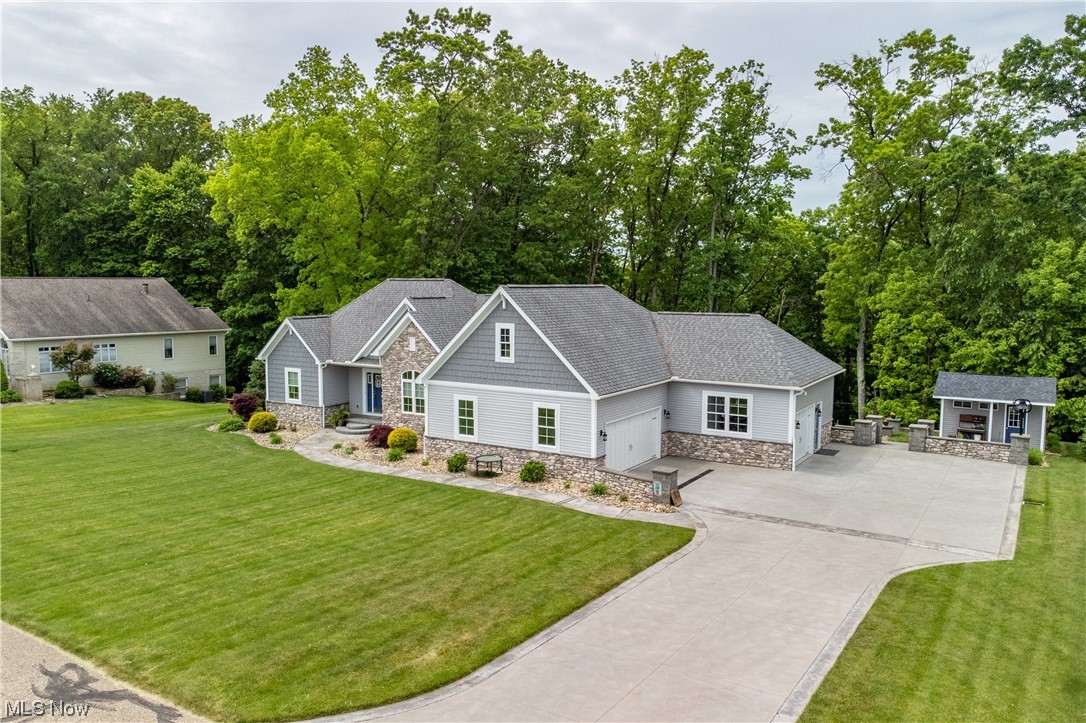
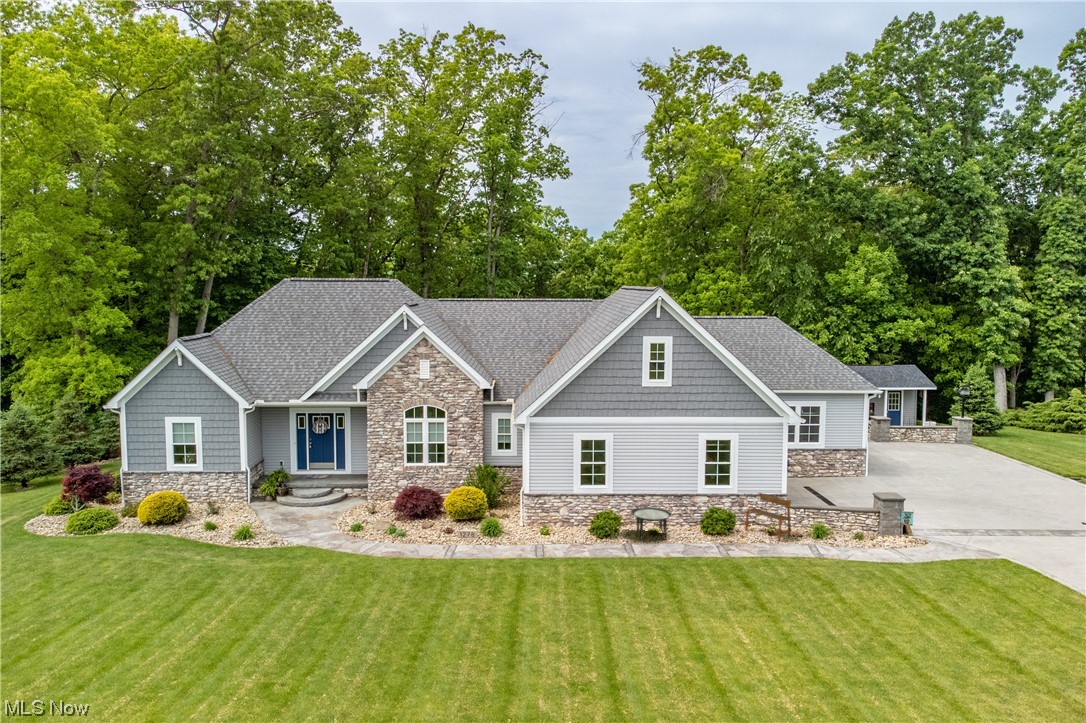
bench: none [559,455,581,491] -> present [745,493,791,541]

